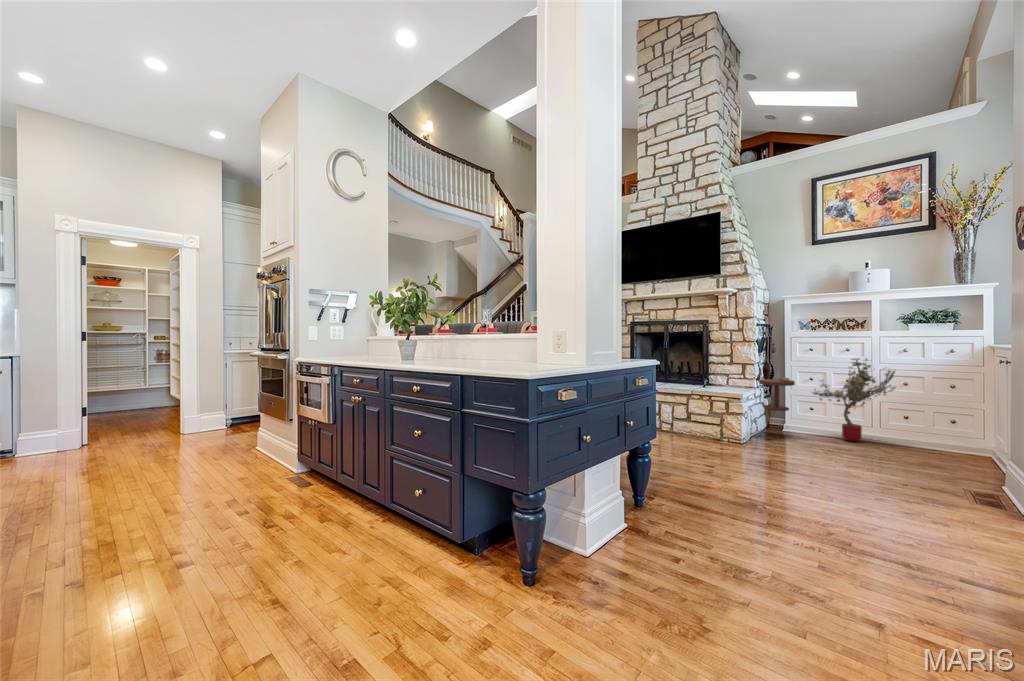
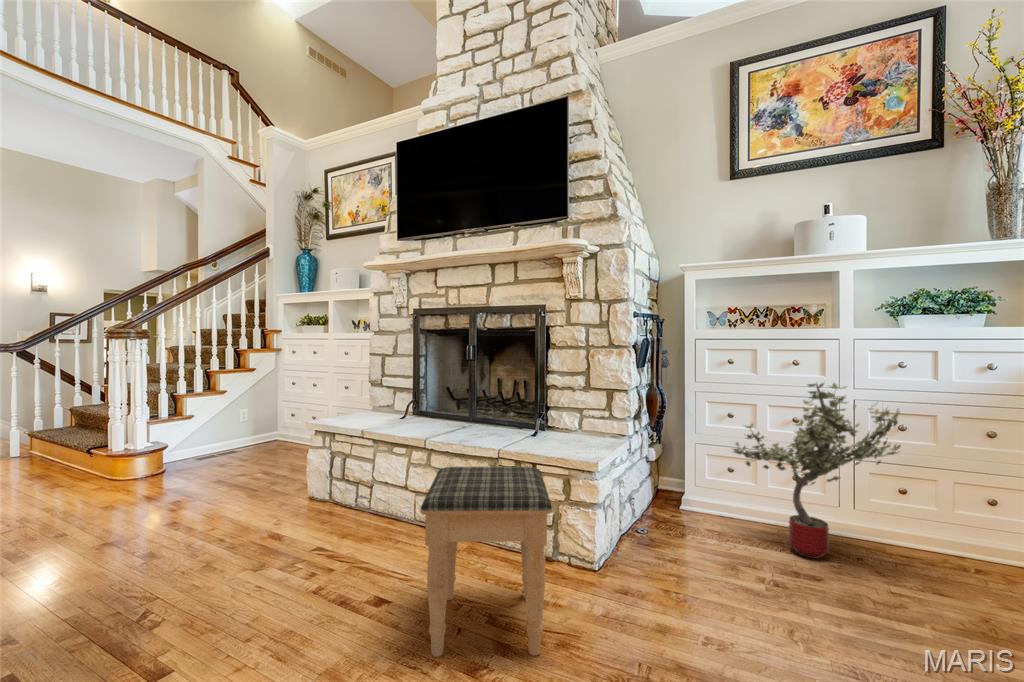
side table: present [759,378,795,411] -> none [634,422,700,544]
footstool: none [676,393,735,456] -> present [420,466,552,657]

